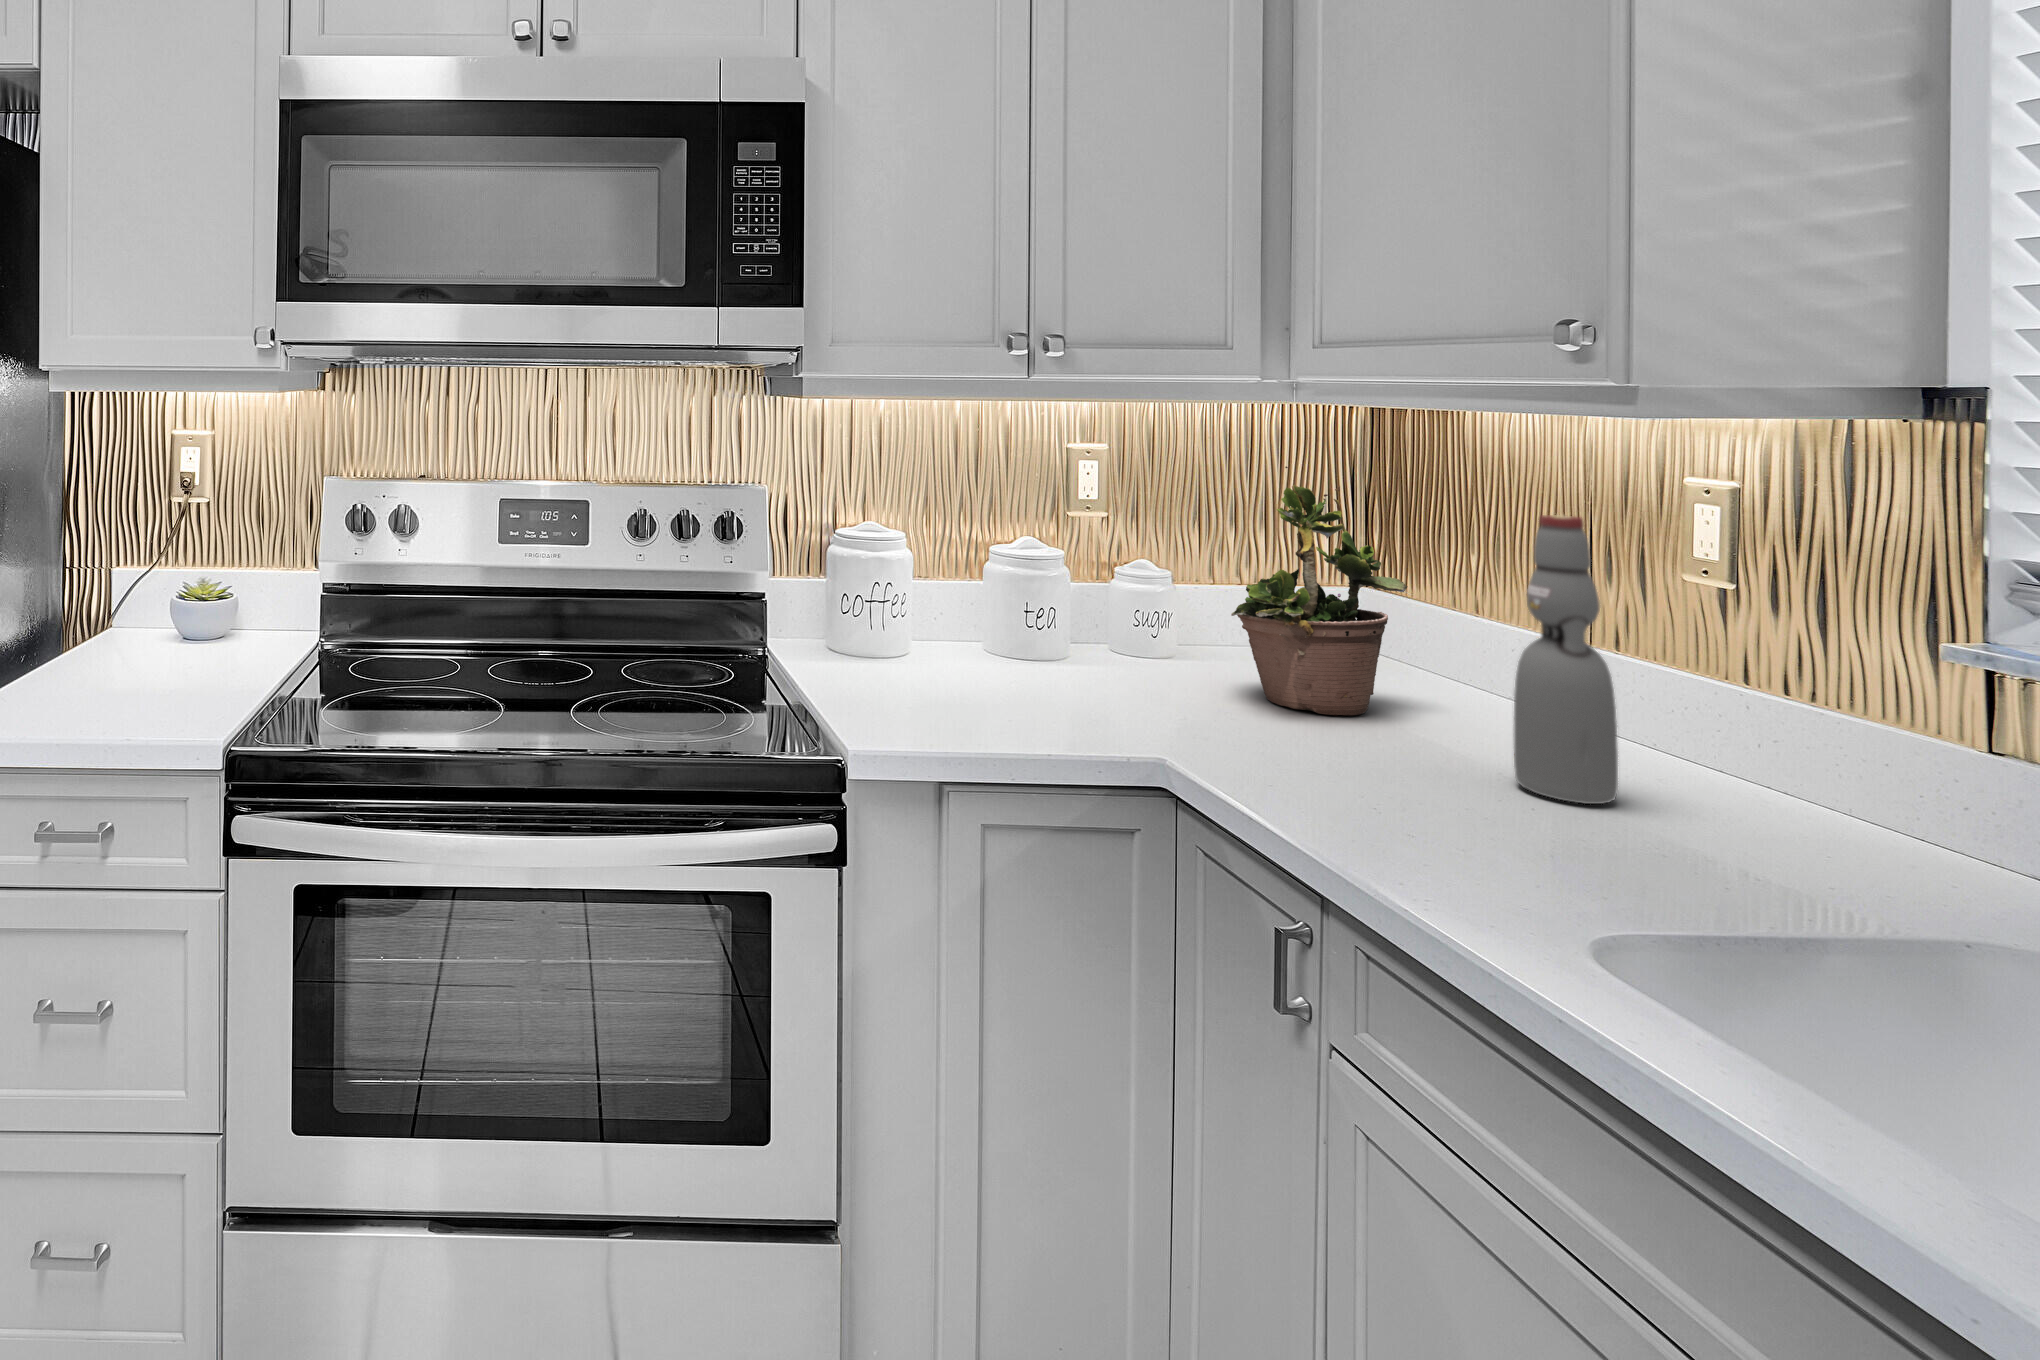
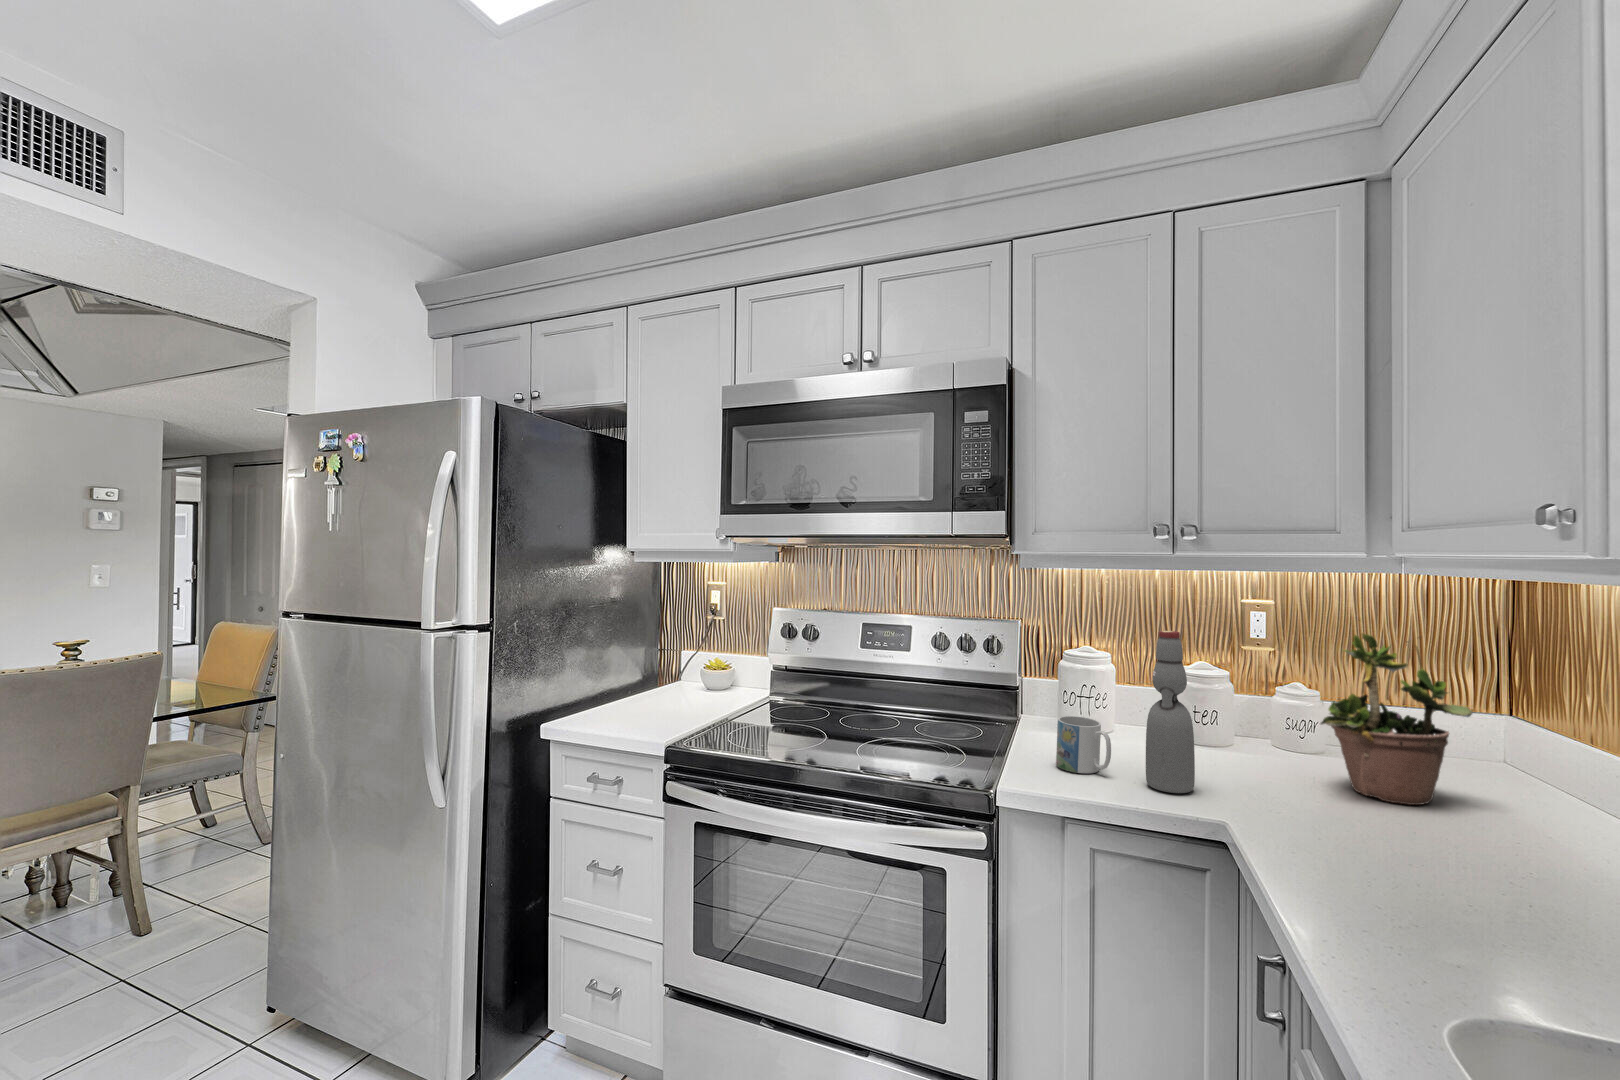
bottle: present [1514,515,1618,804] -> present [1146,631,1195,793]
mug: none [894,631,987,719] -> present [1056,716,1111,773]

